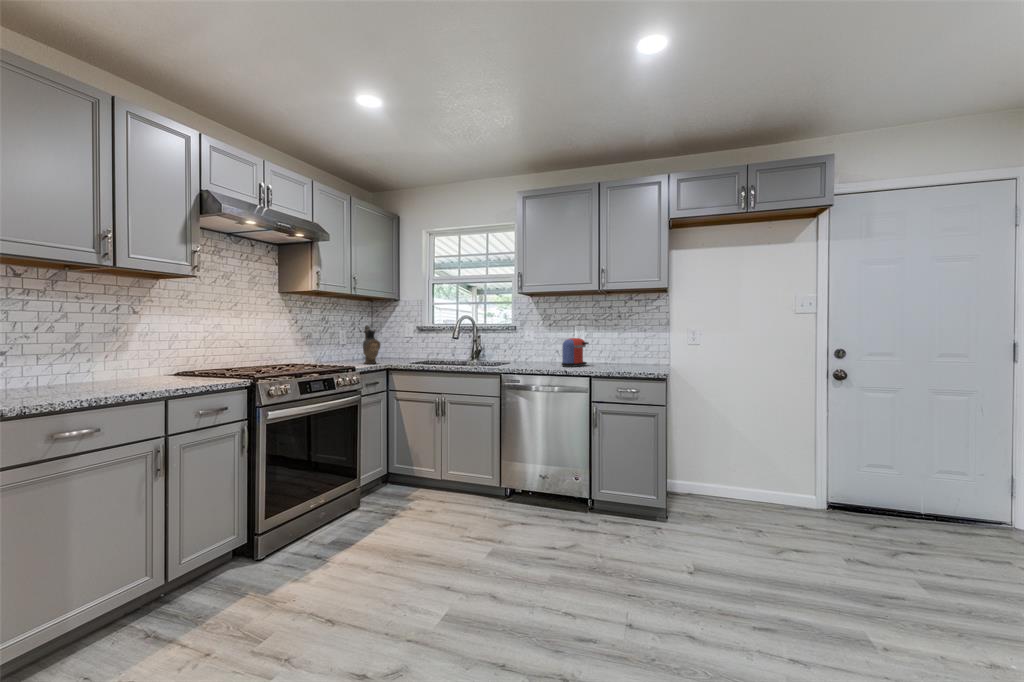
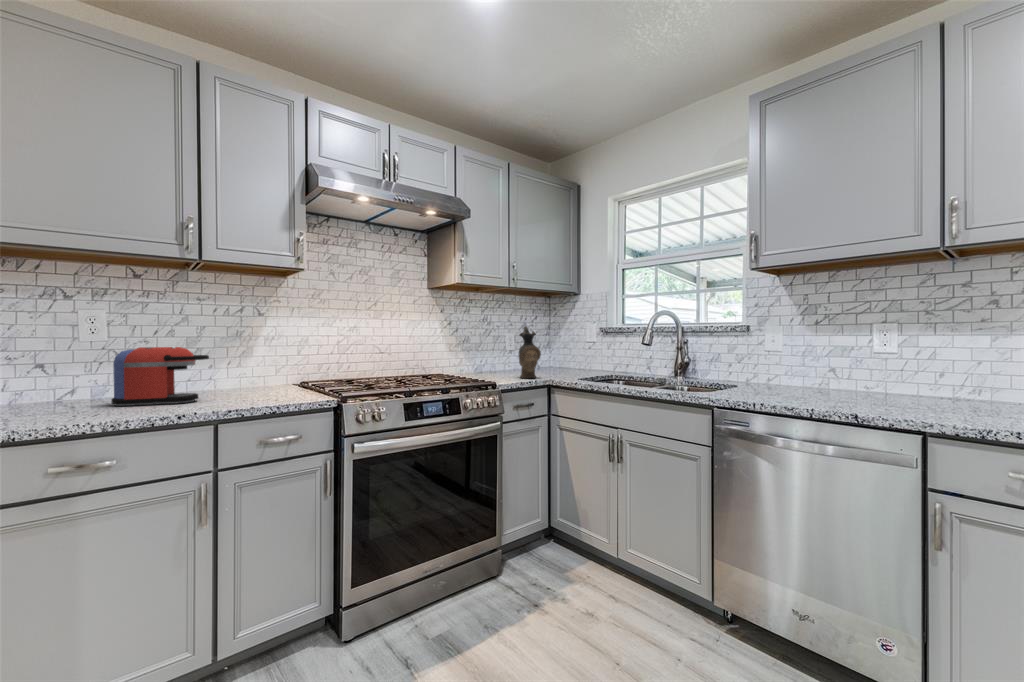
coffee maker: present [562,338,589,367] -> present [112,347,209,406]

